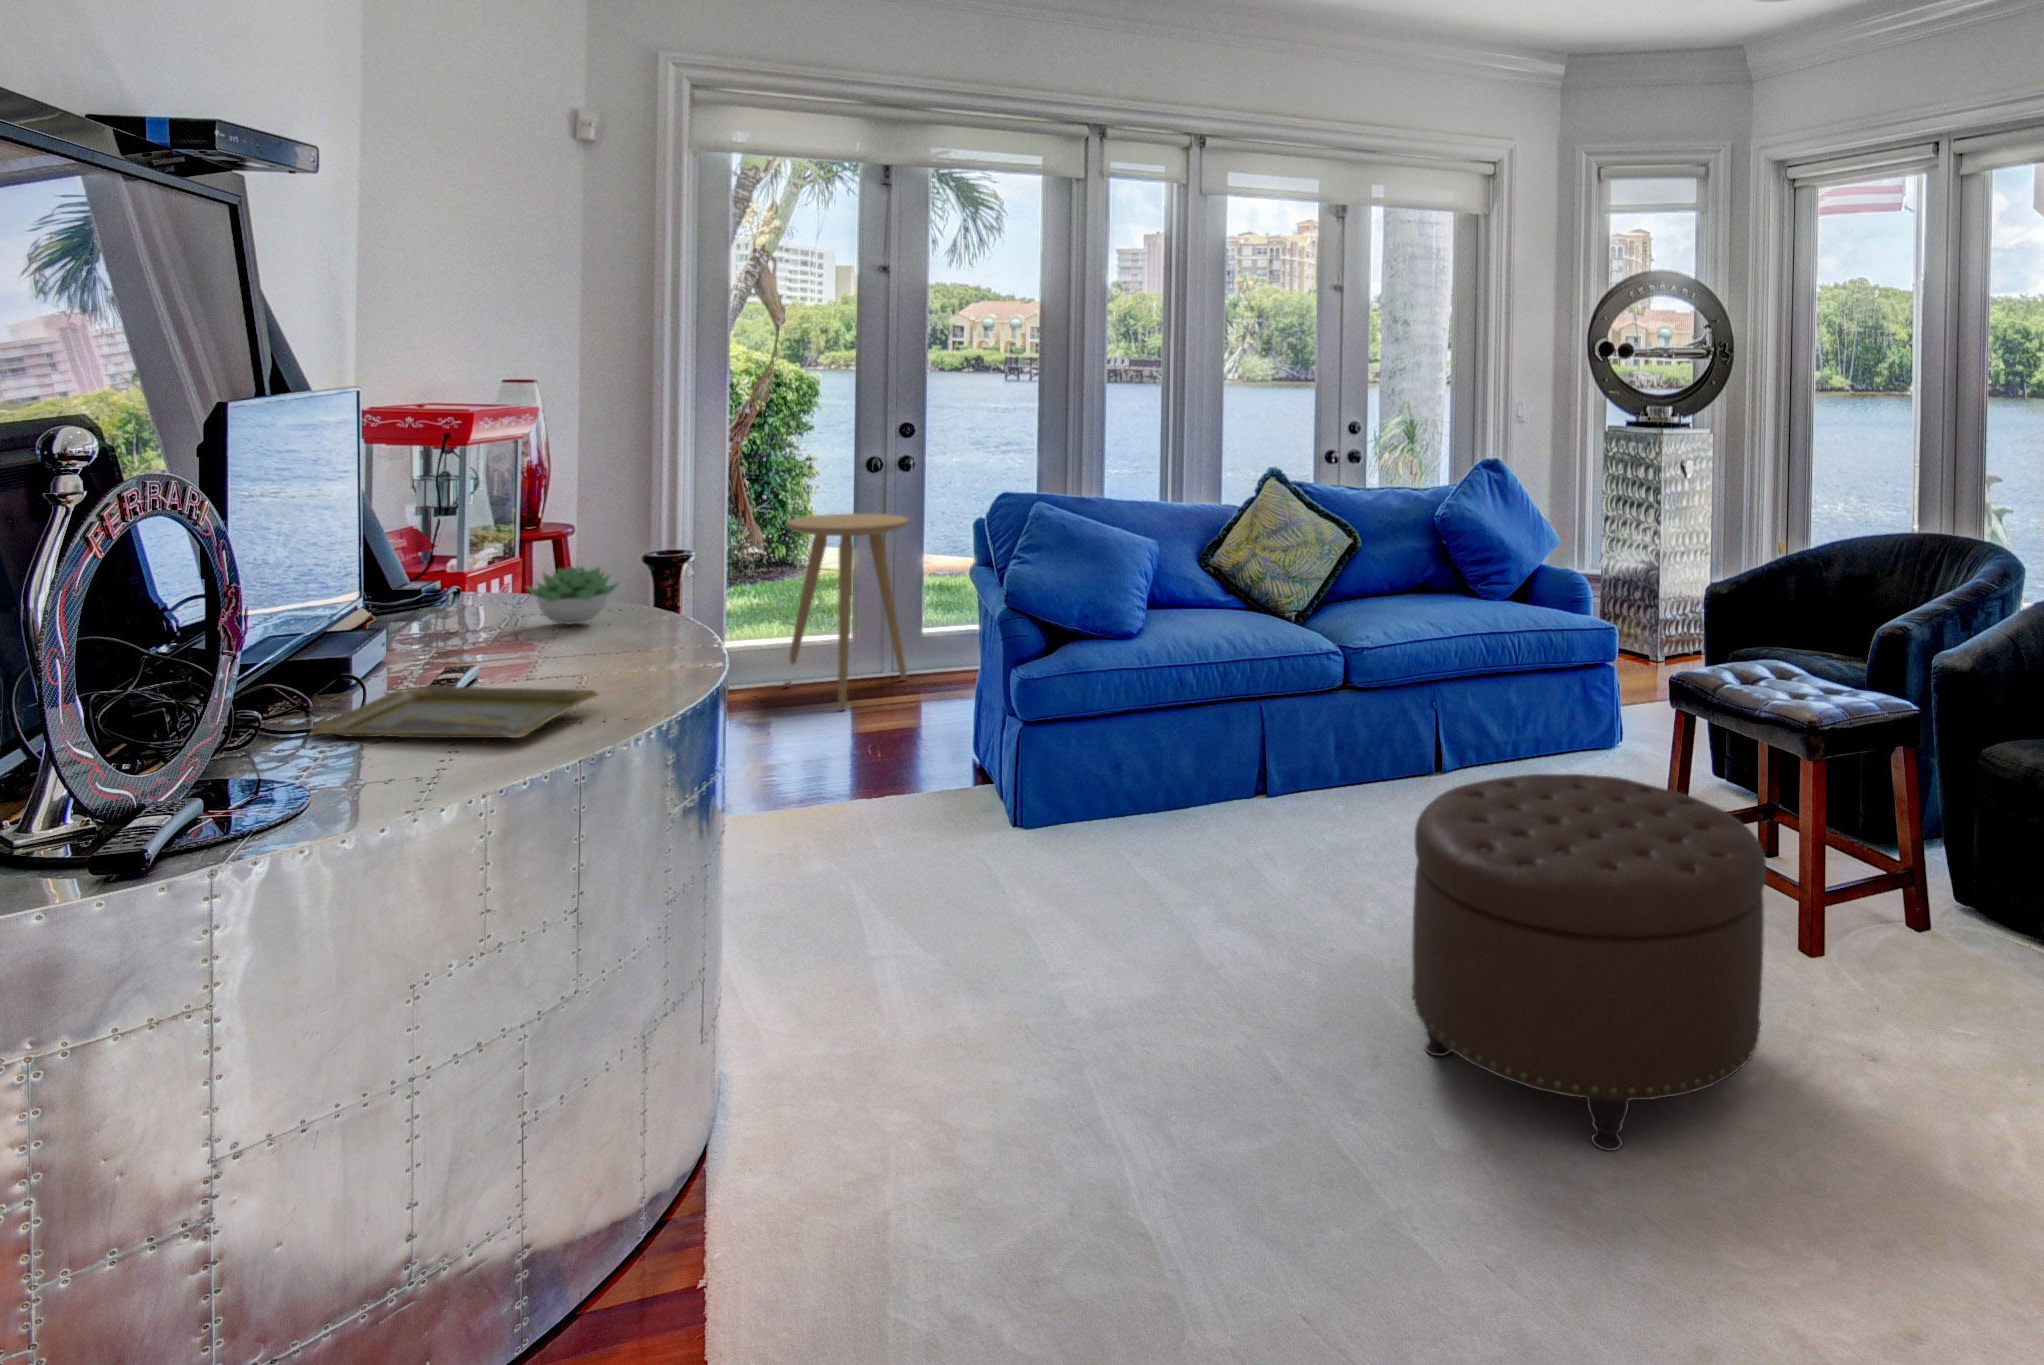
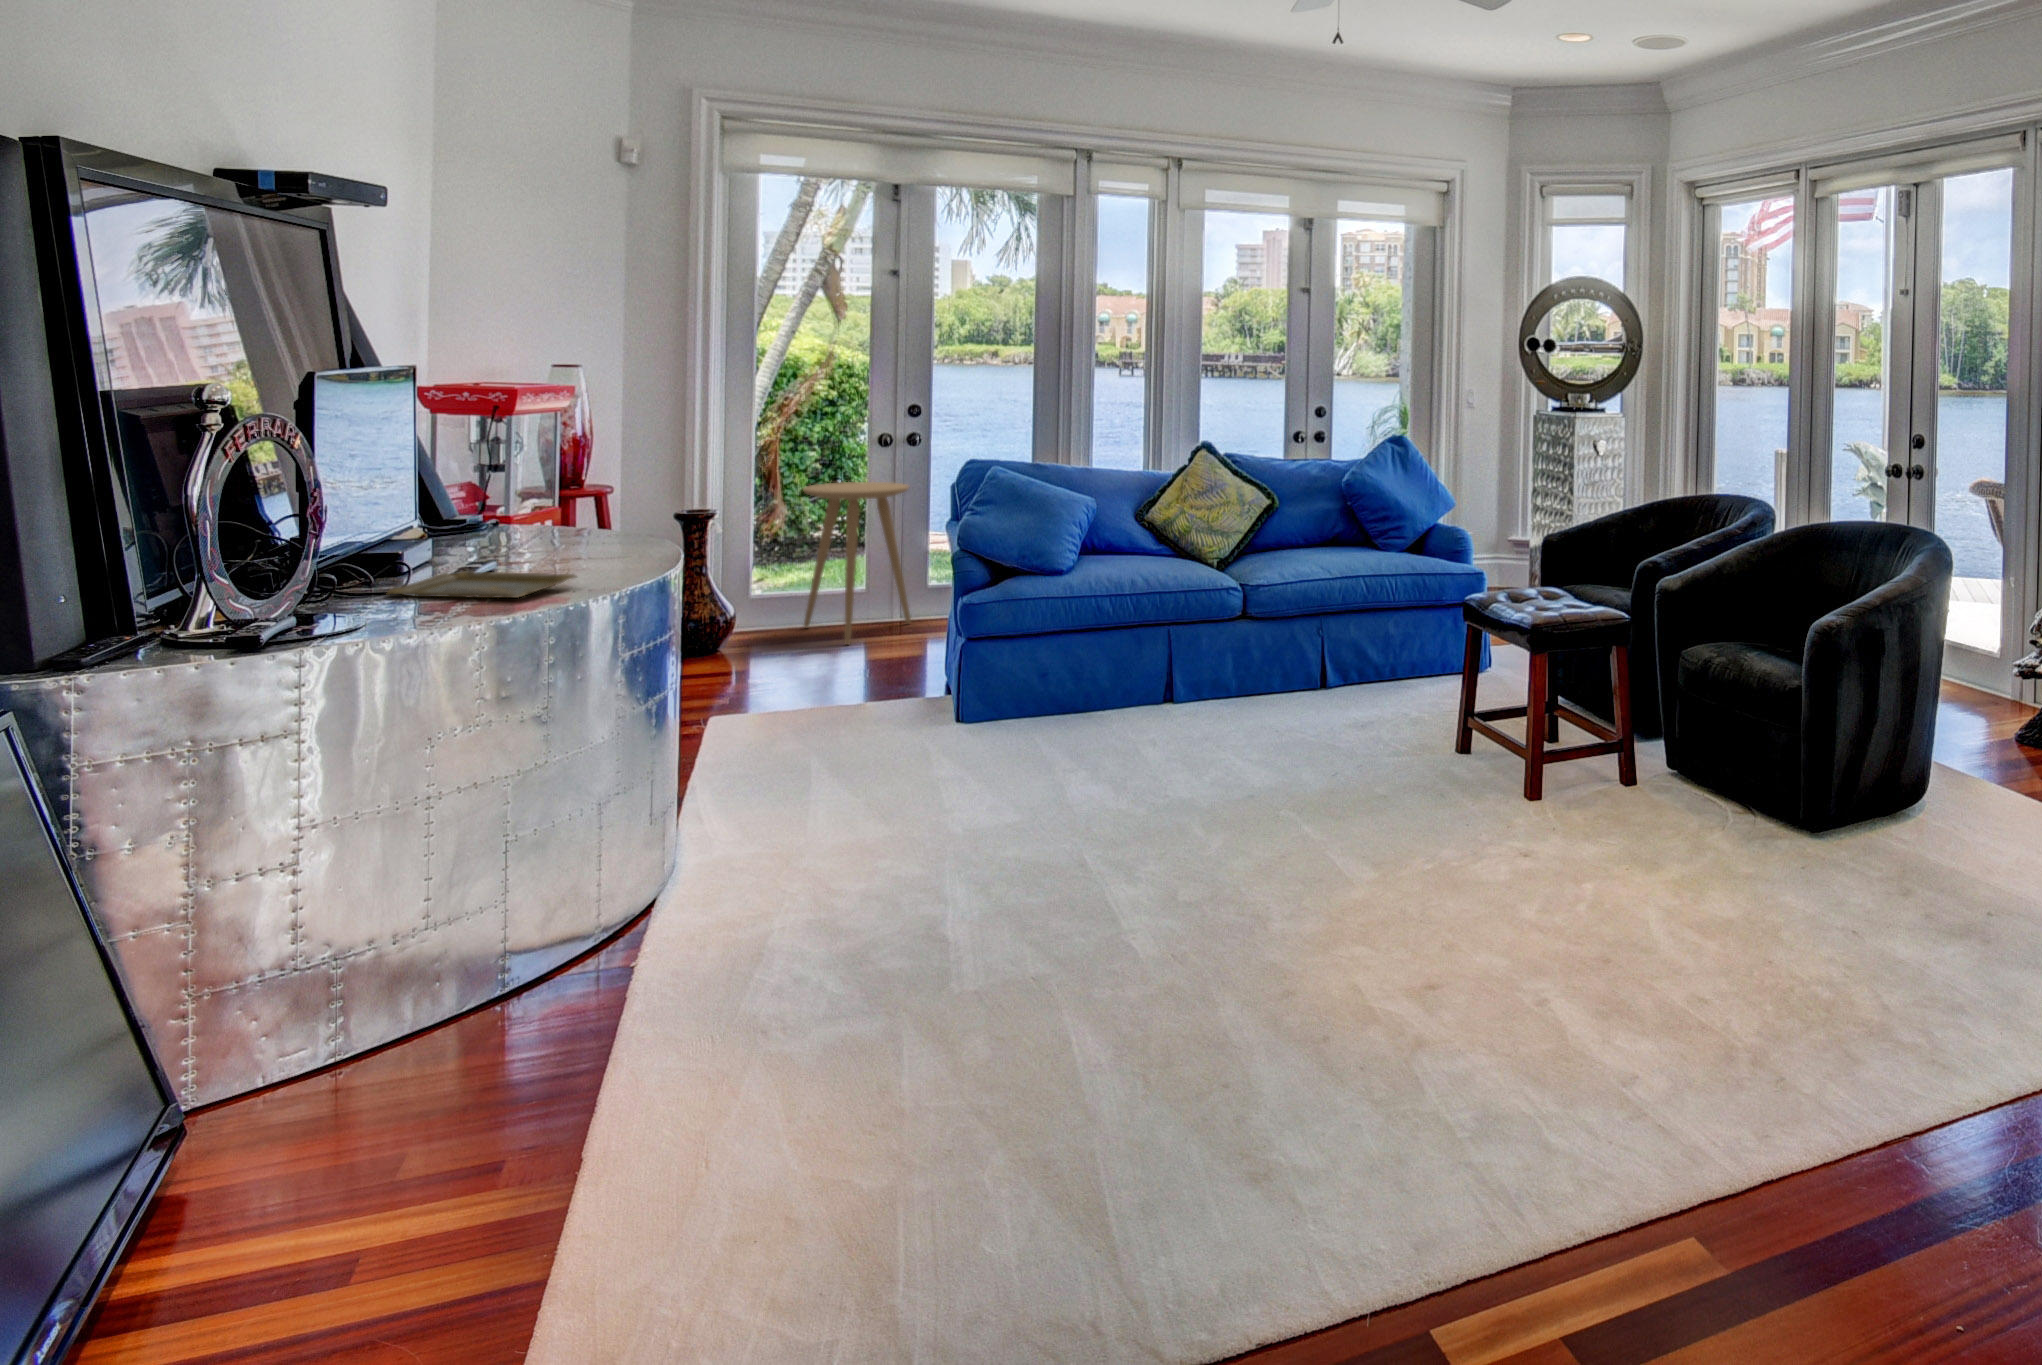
succulent plant: present [527,567,617,624] -> none [544,503,614,544]
ottoman: present [1412,774,1766,1151] -> none [1179,661,1428,899]

